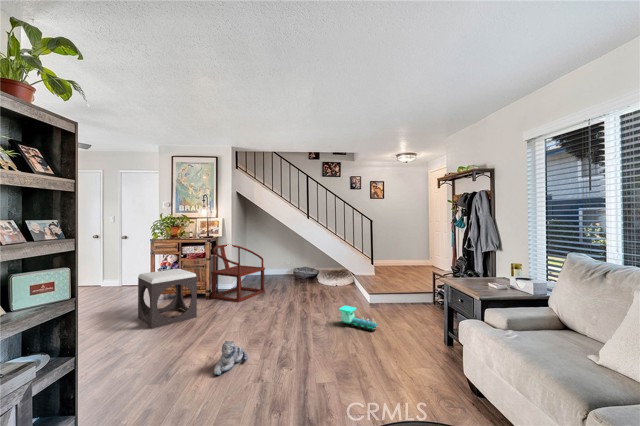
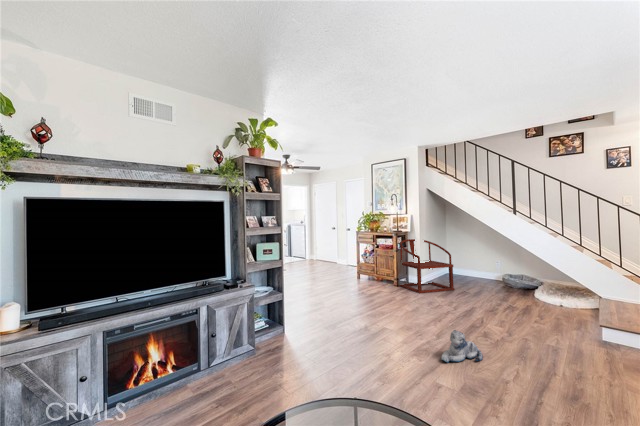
footstool: present [138,269,197,329] -> none [340,255,376,296]
toy train: present [339,306,378,331] -> none [511,317,572,359]
plush toy: present [214,341,247,375] -> present [441,330,483,362]

